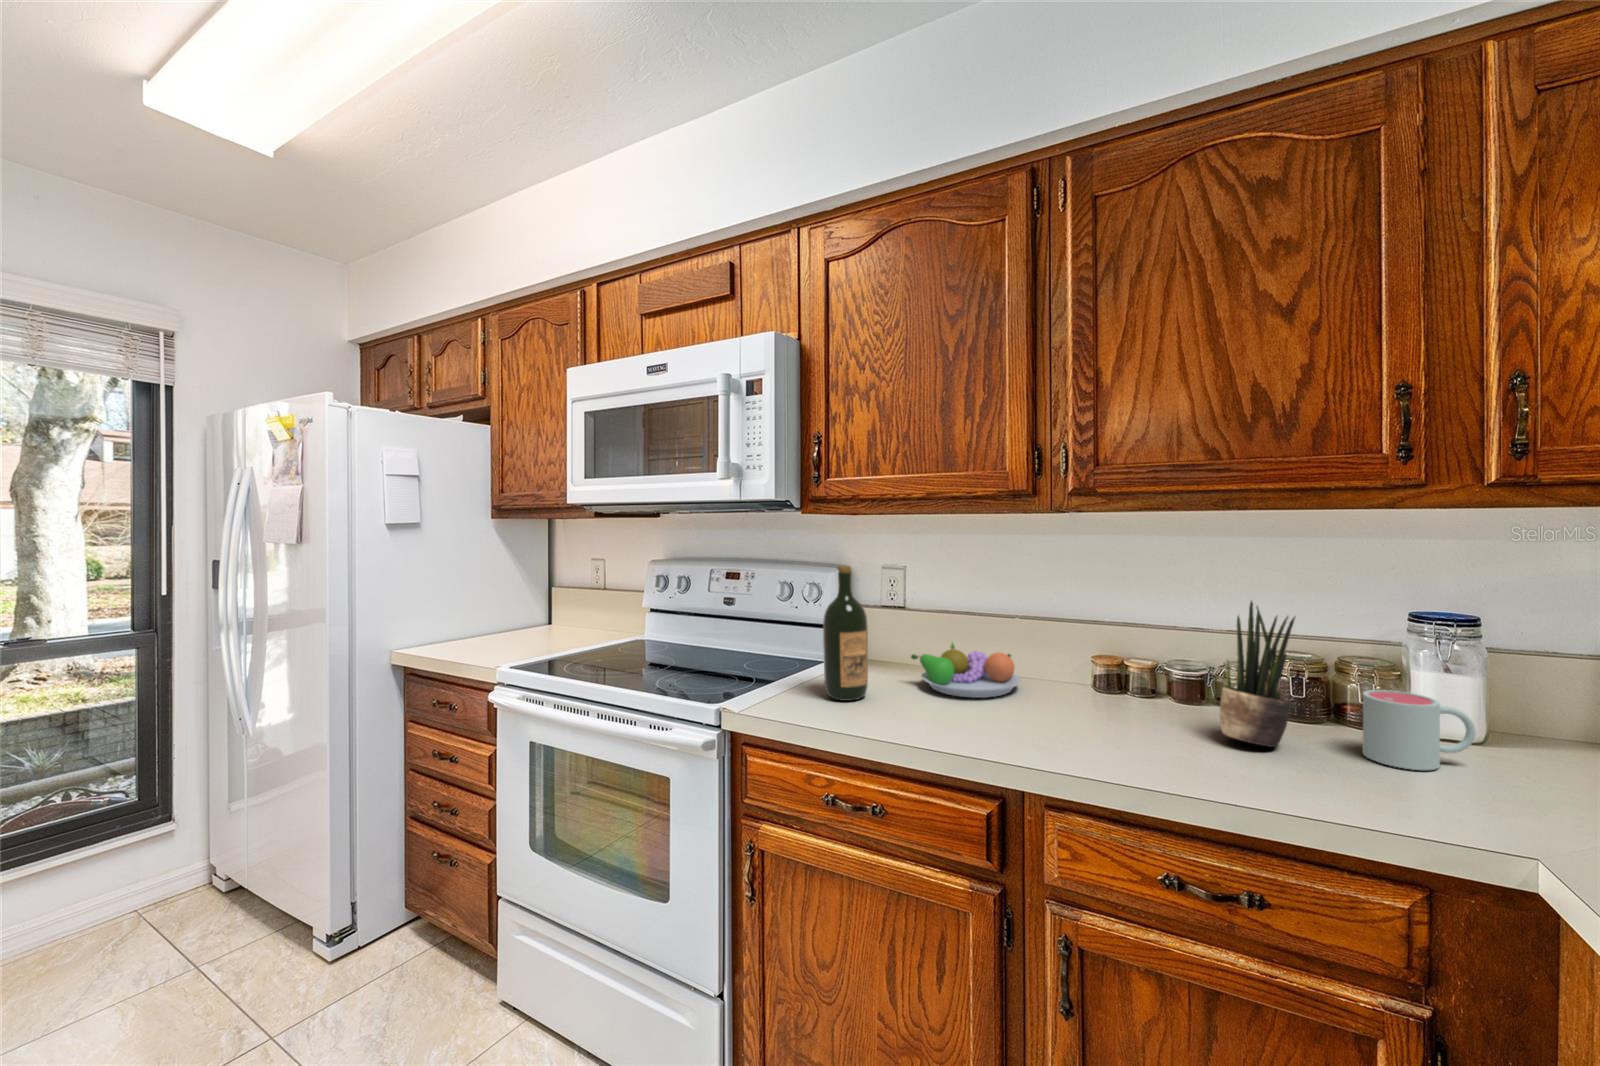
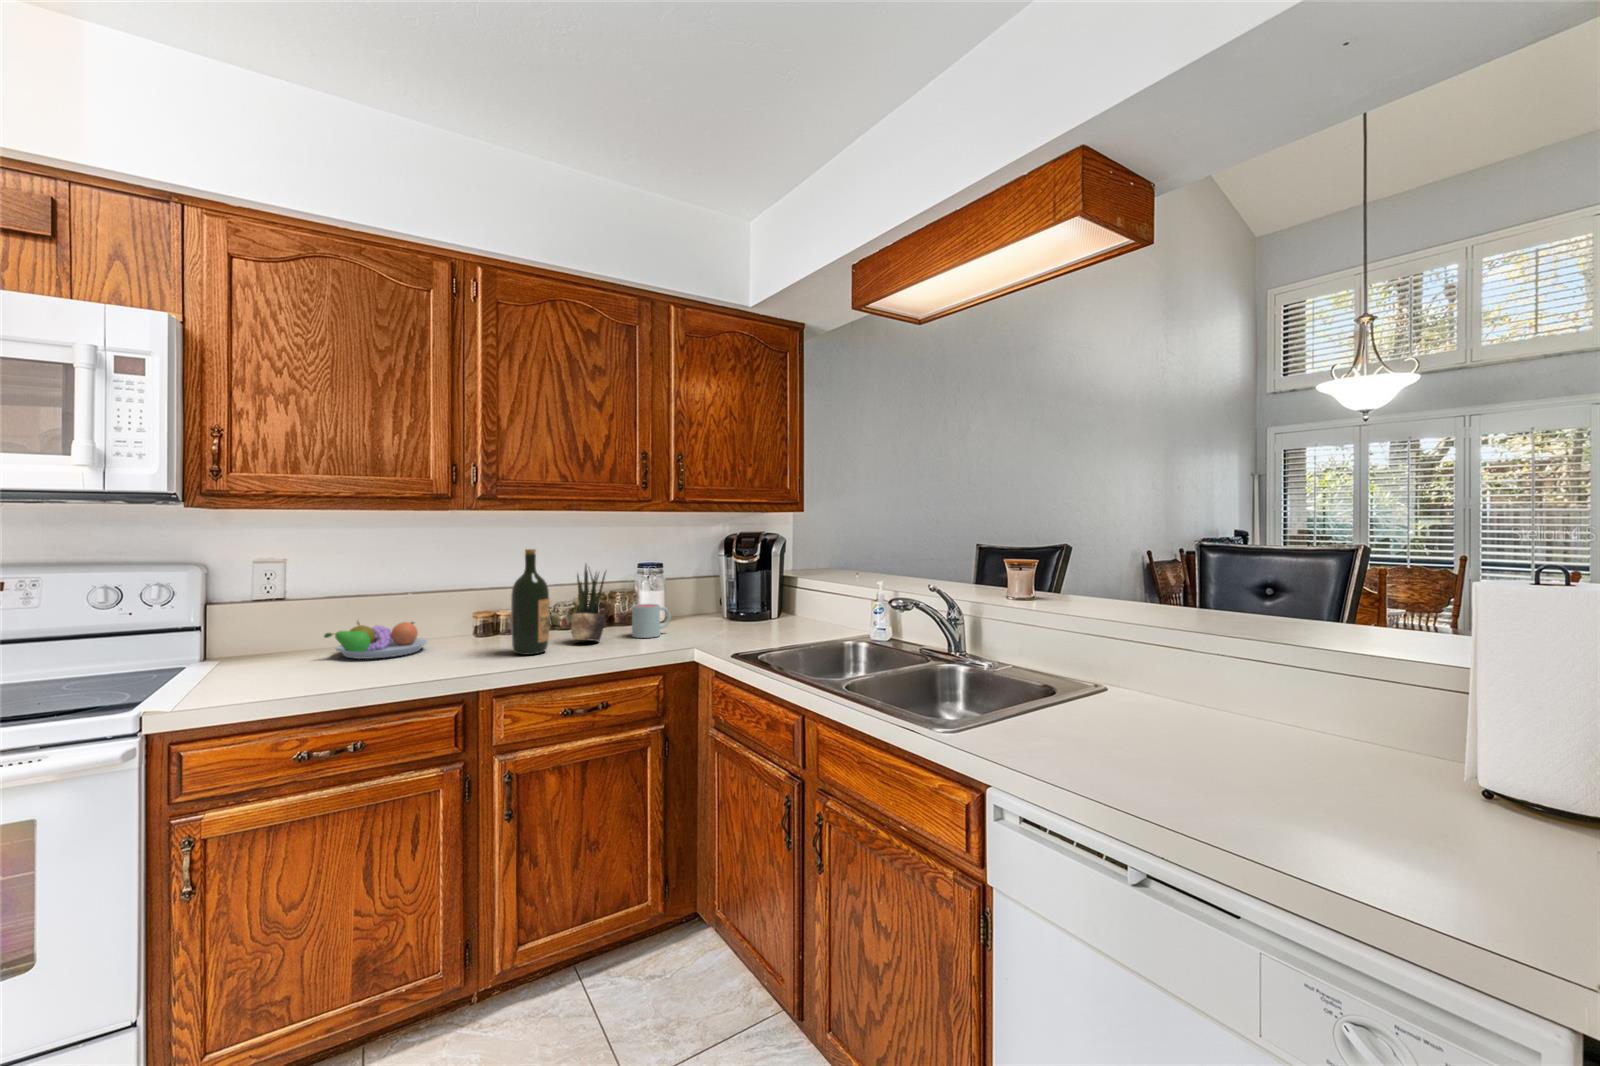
wine bottle: present [823,566,868,701] -> present [511,549,550,655]

